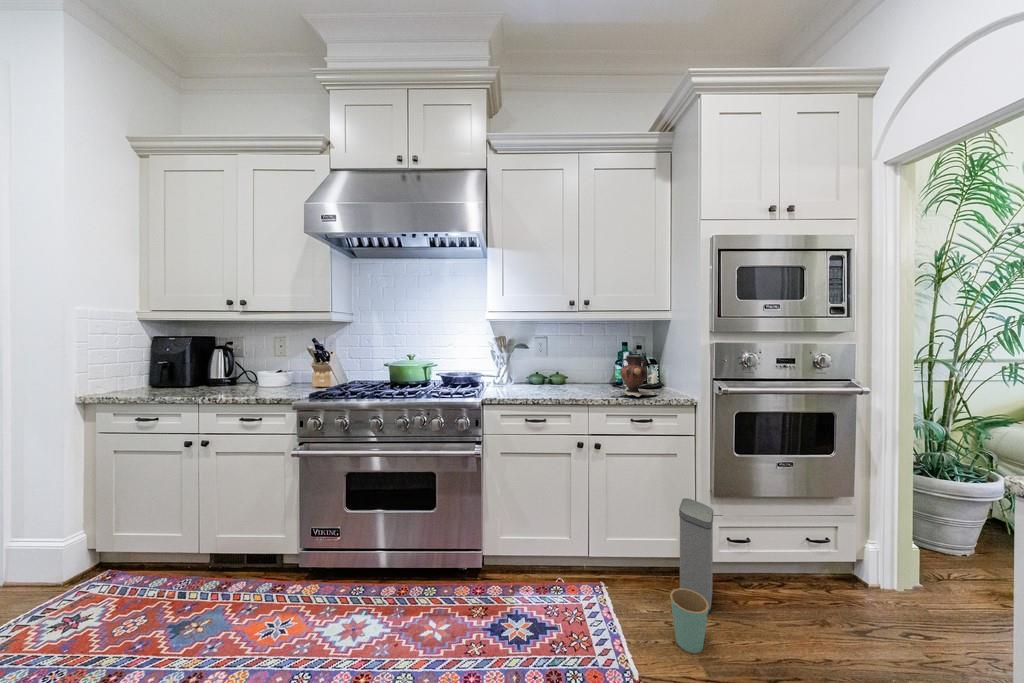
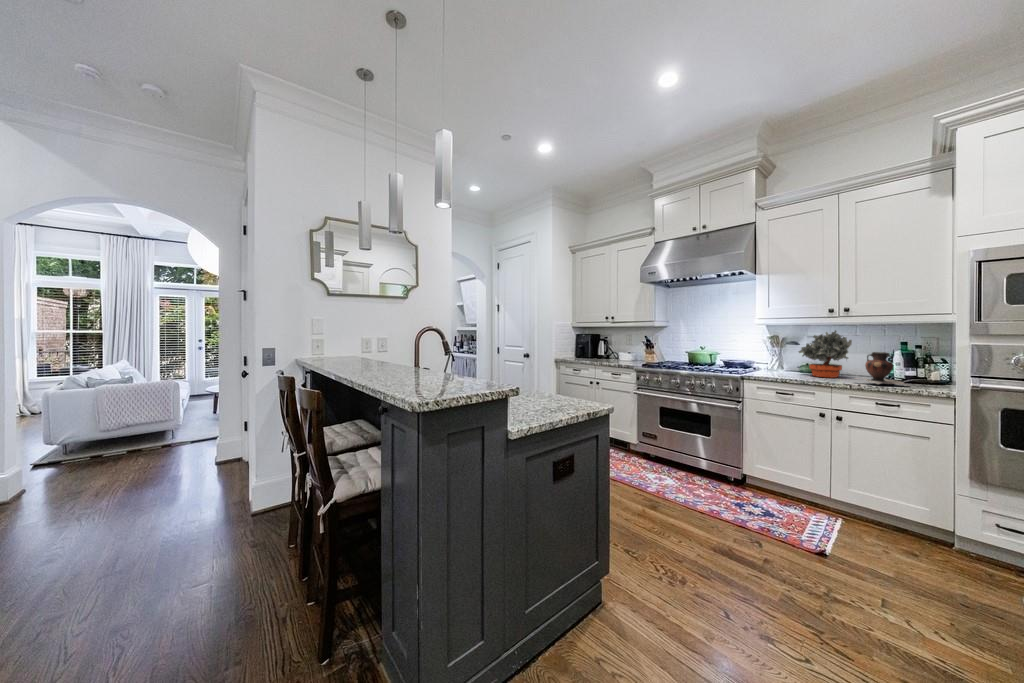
potted plant: none [537,328,592,390] -> present [799,330,852,378]
trash can: present [670,498,713,653] -> none [869,472,955,560]

